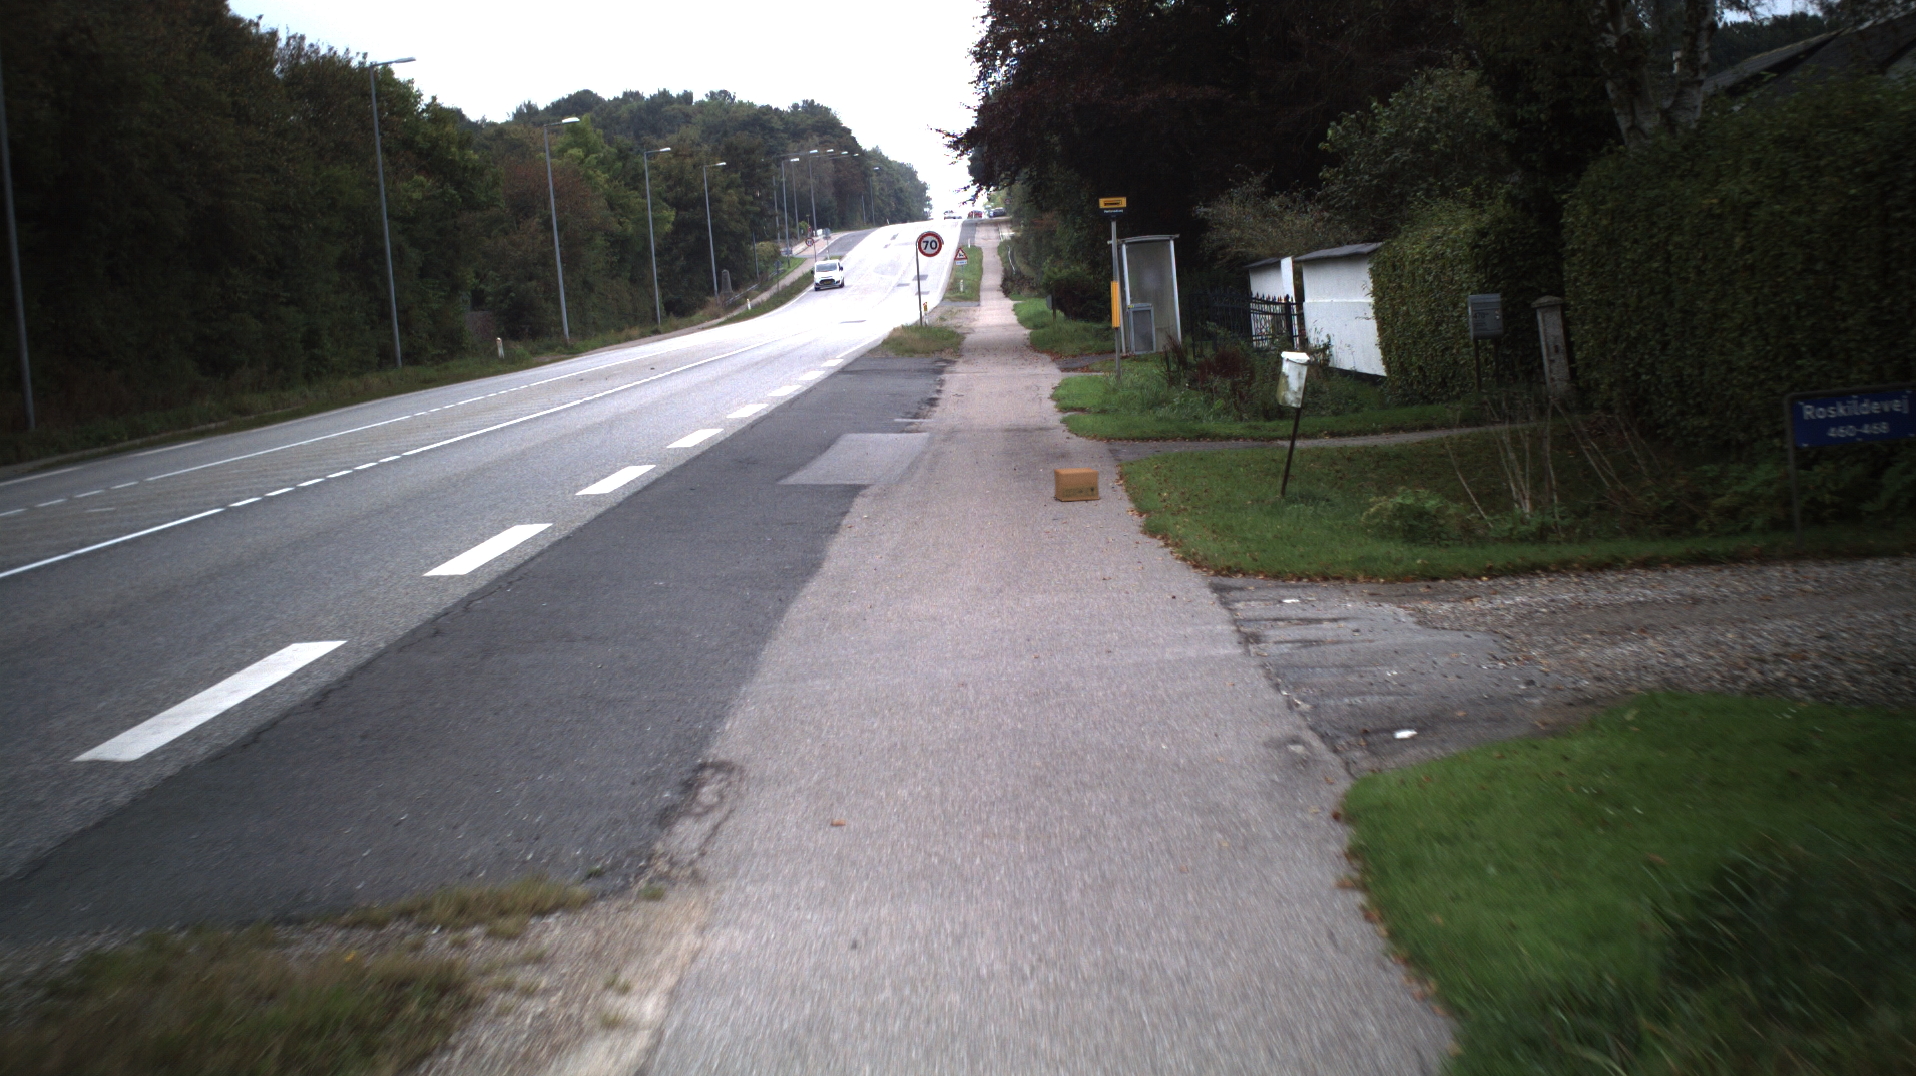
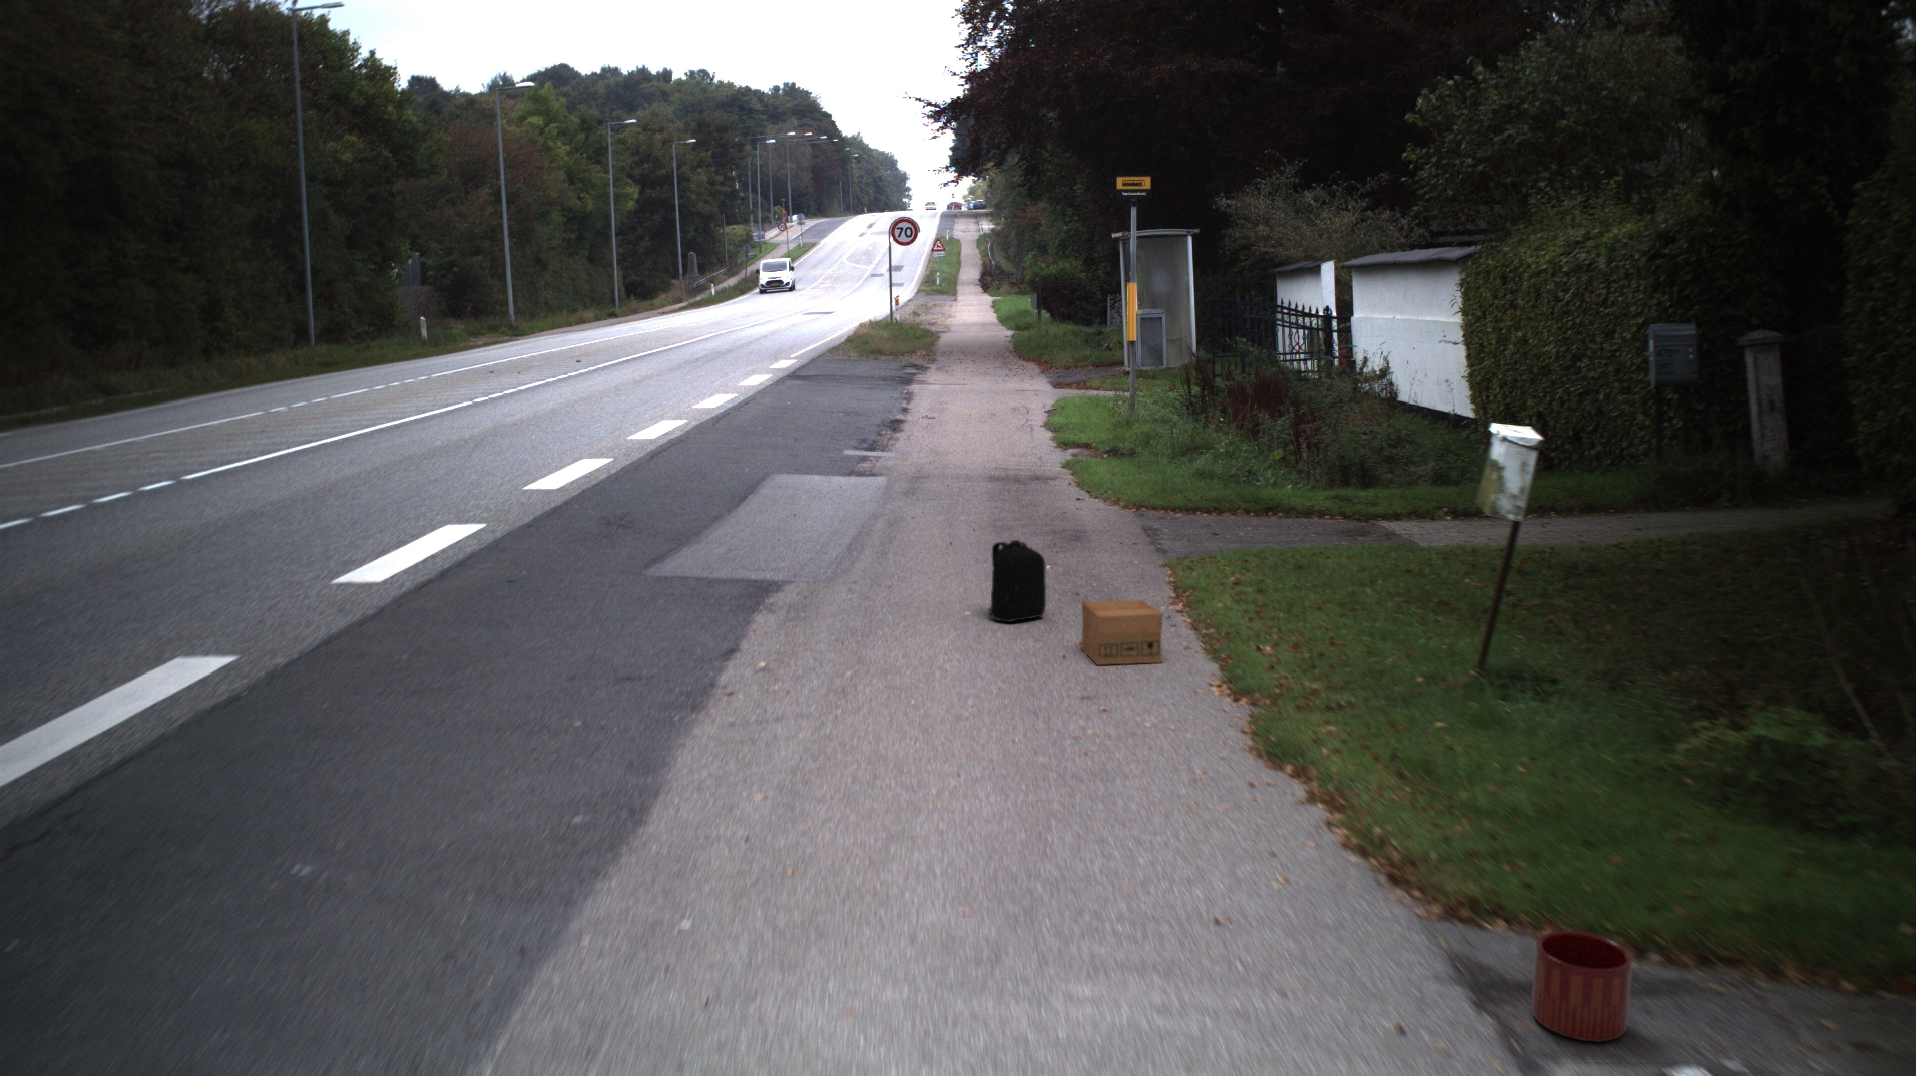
backpack: none [1001,442,1036,490] -> present [989,540,1046,622]
planter: none [1210,537,1246,572] -> present [1531,931,1632,1042]

